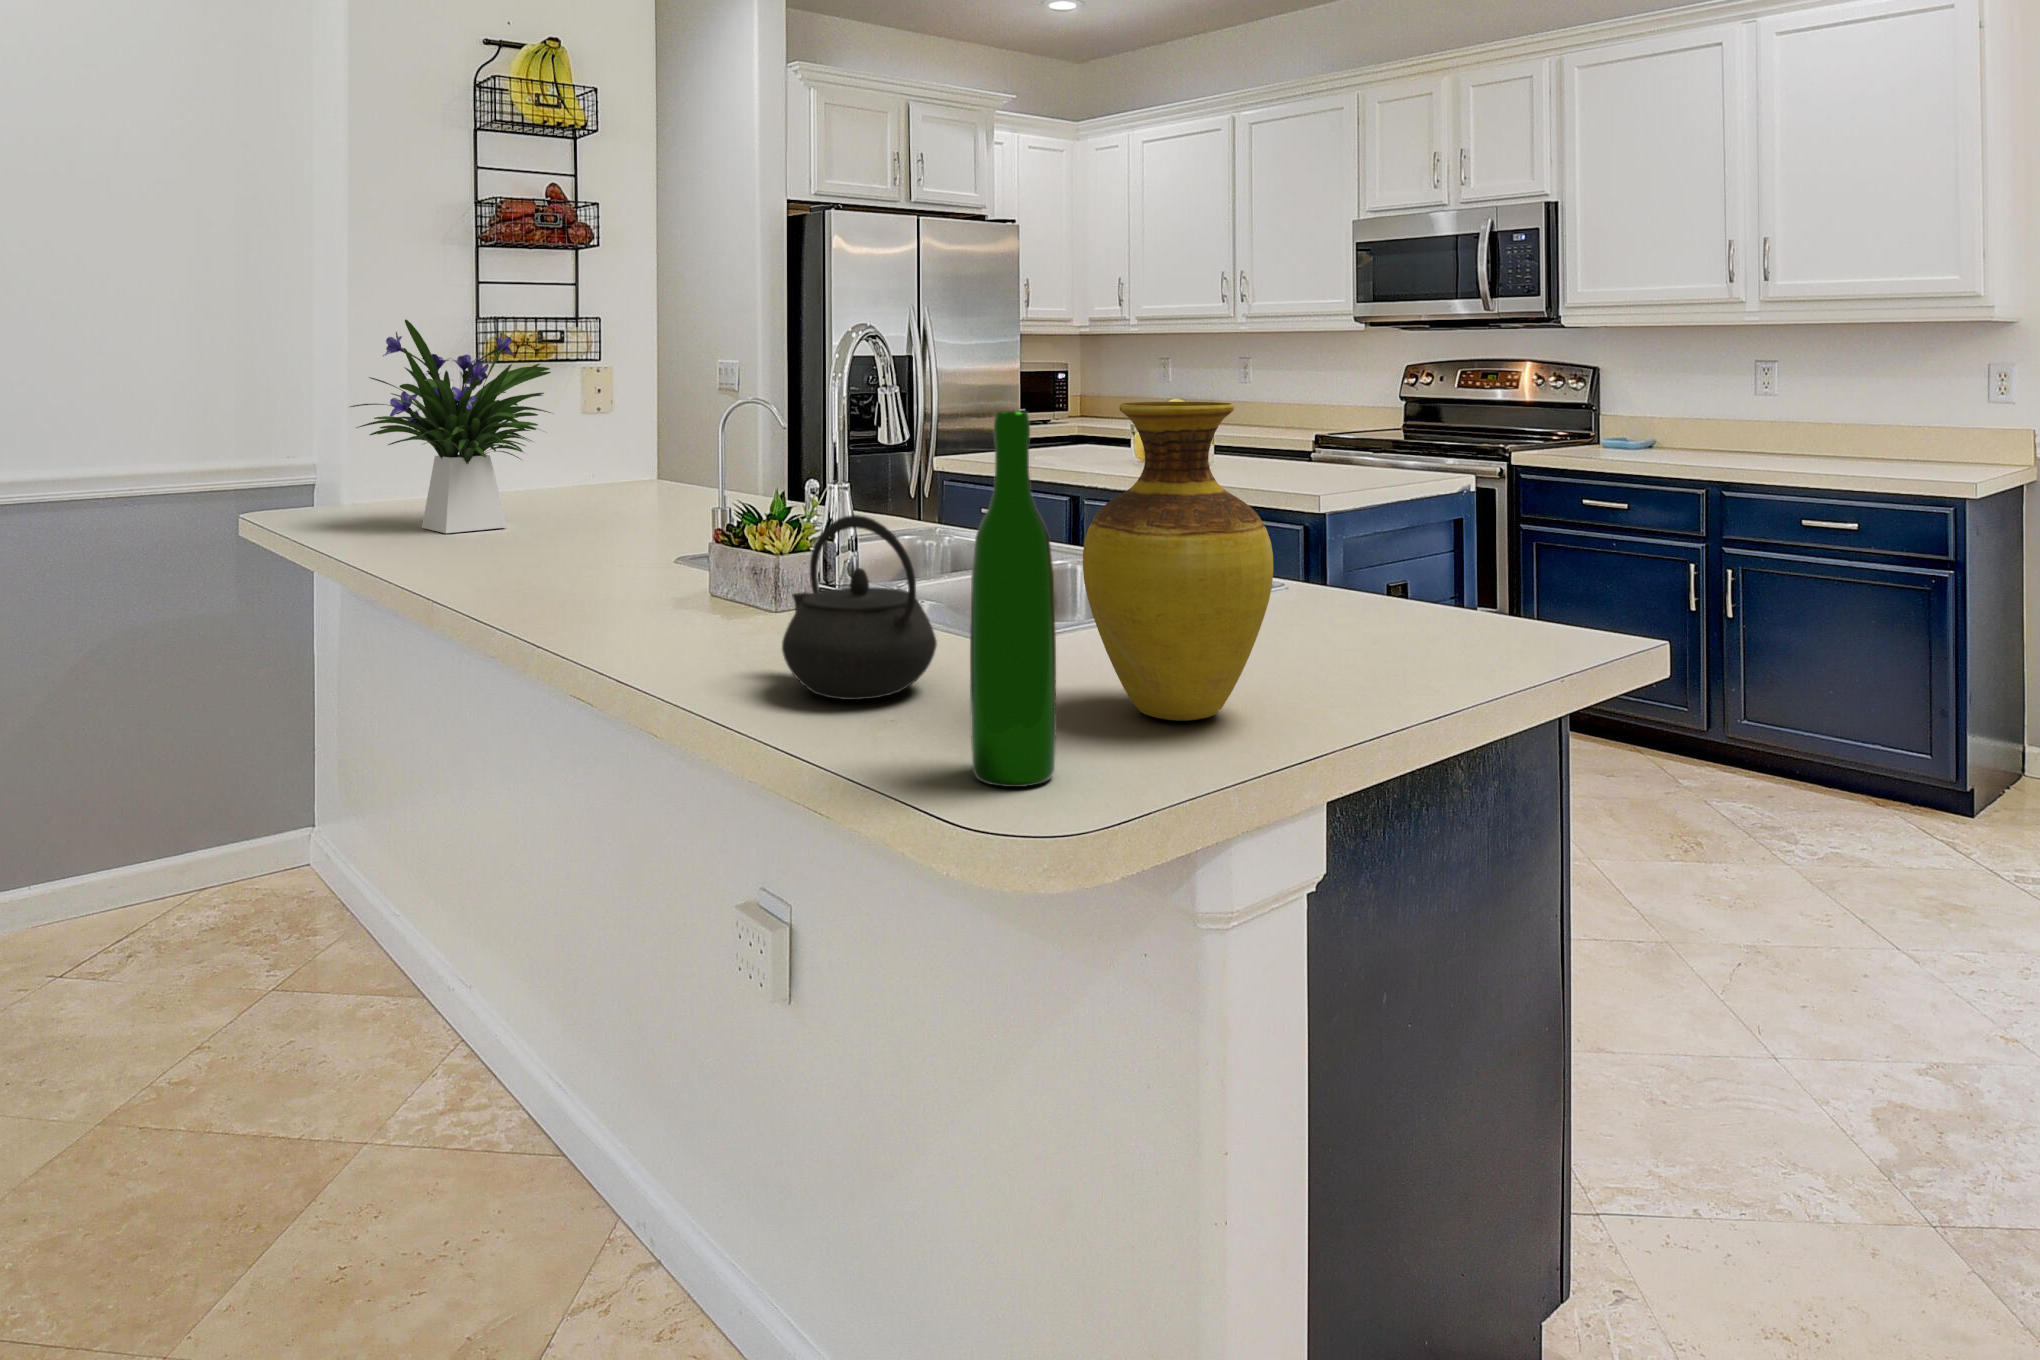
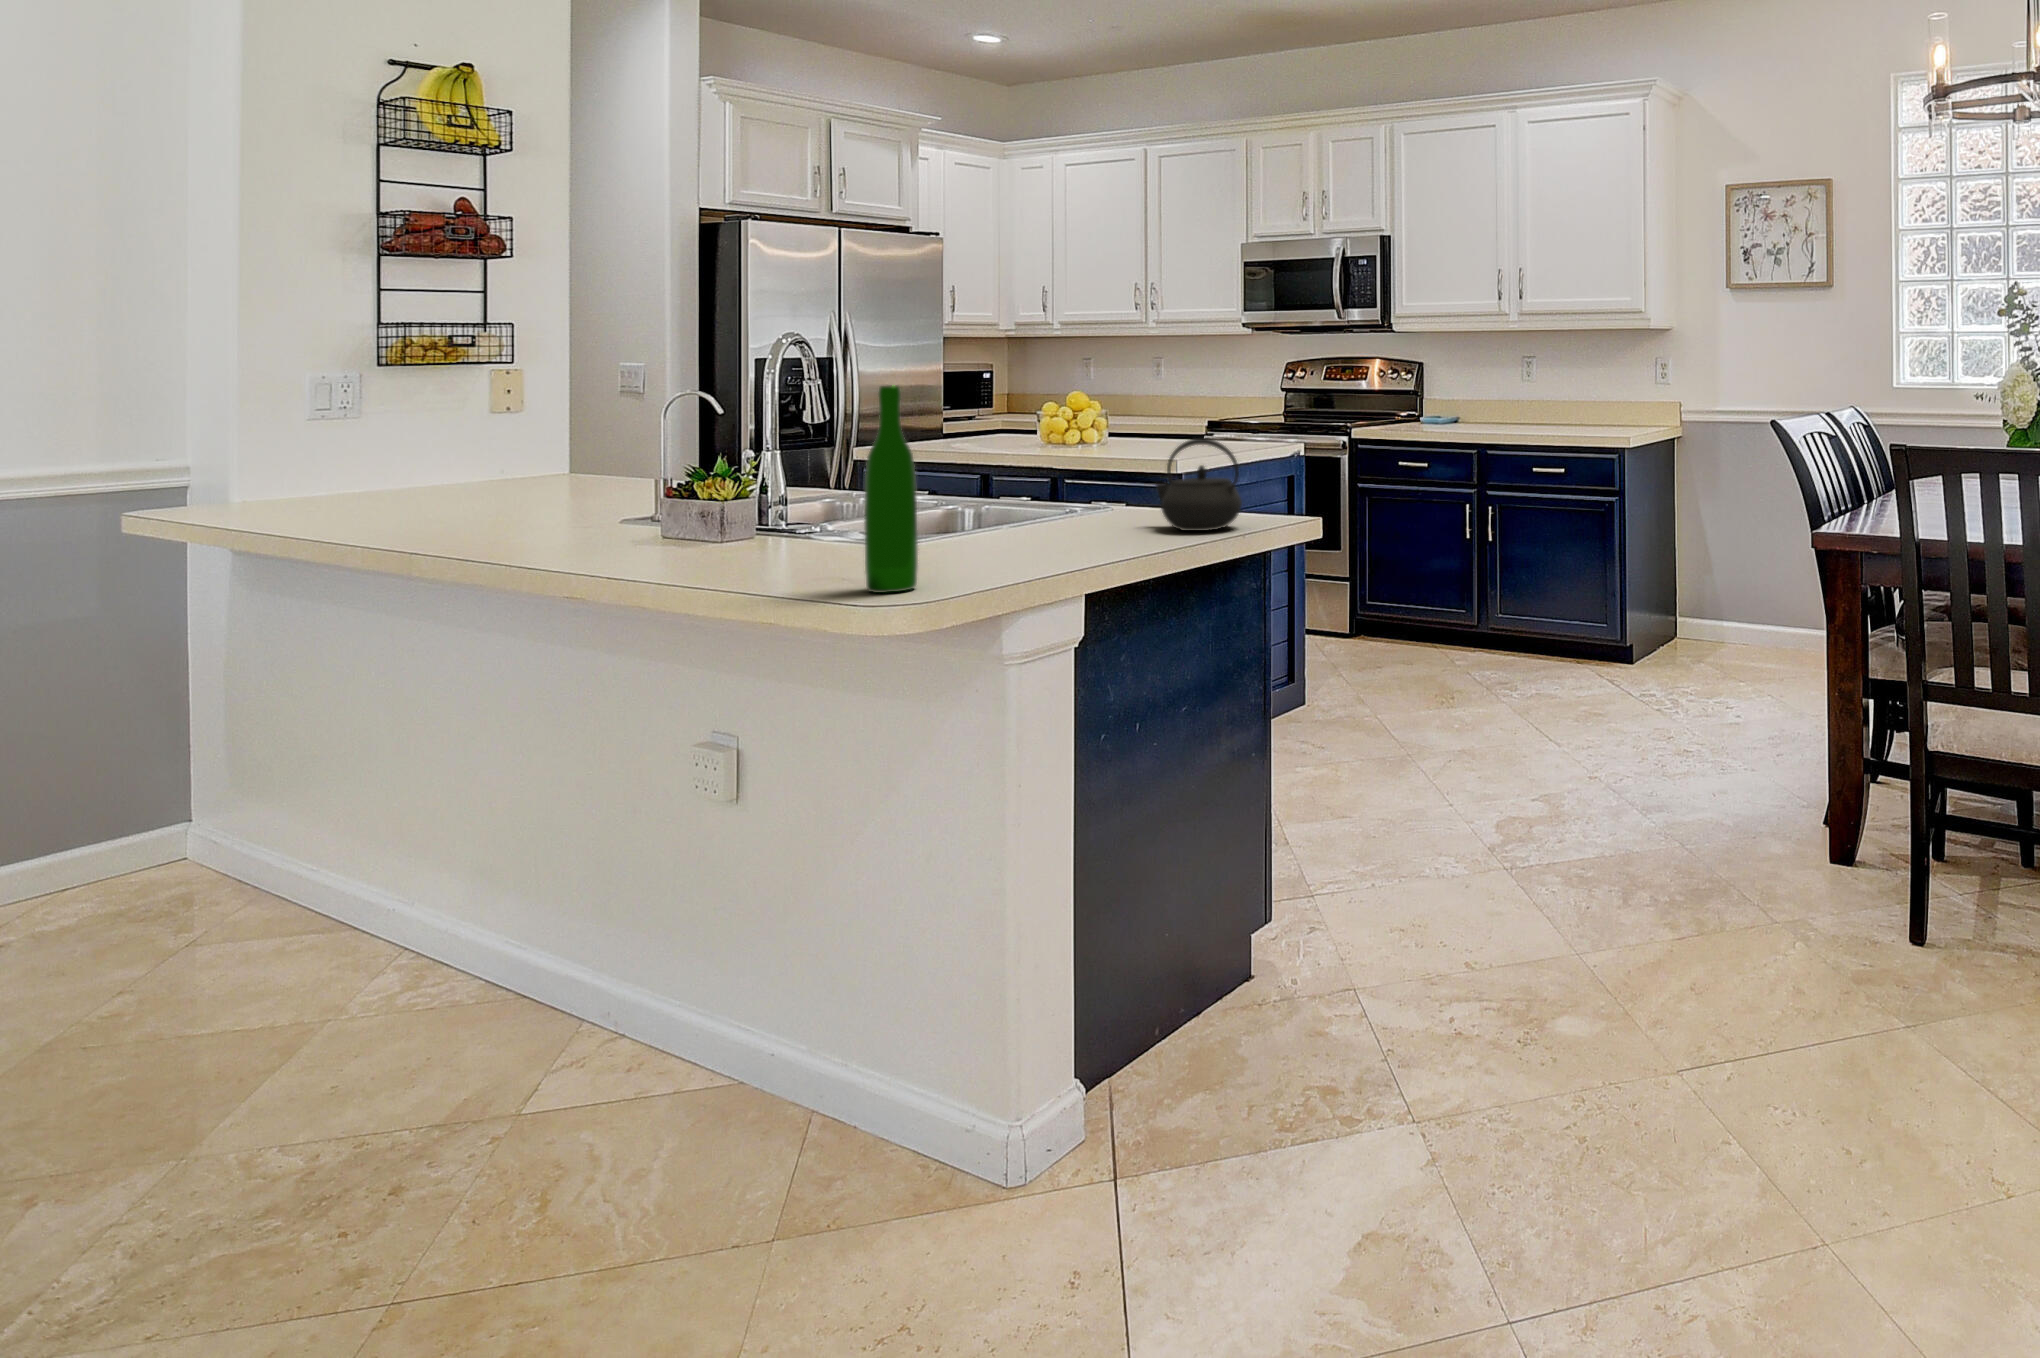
flower arrangement: present [350,319,551,533] -> none [268,325,489,513]
vase: present [1083,402,1273,721] -> none [943,381,1060,566]
kettle: present [782,515,937,700] -> present [1156,438,1242,531]

